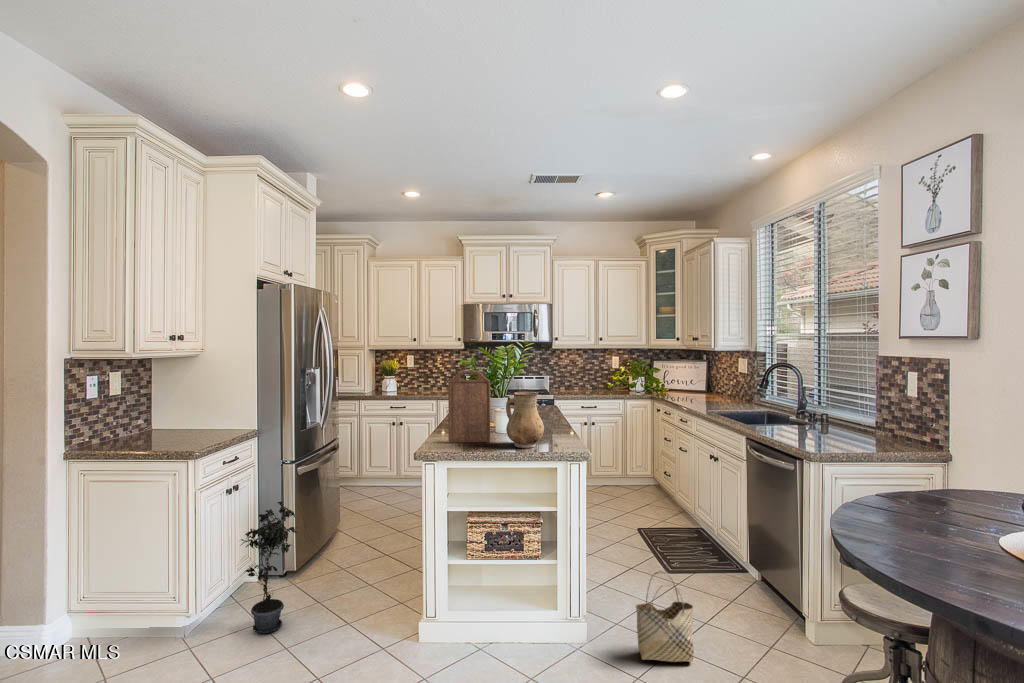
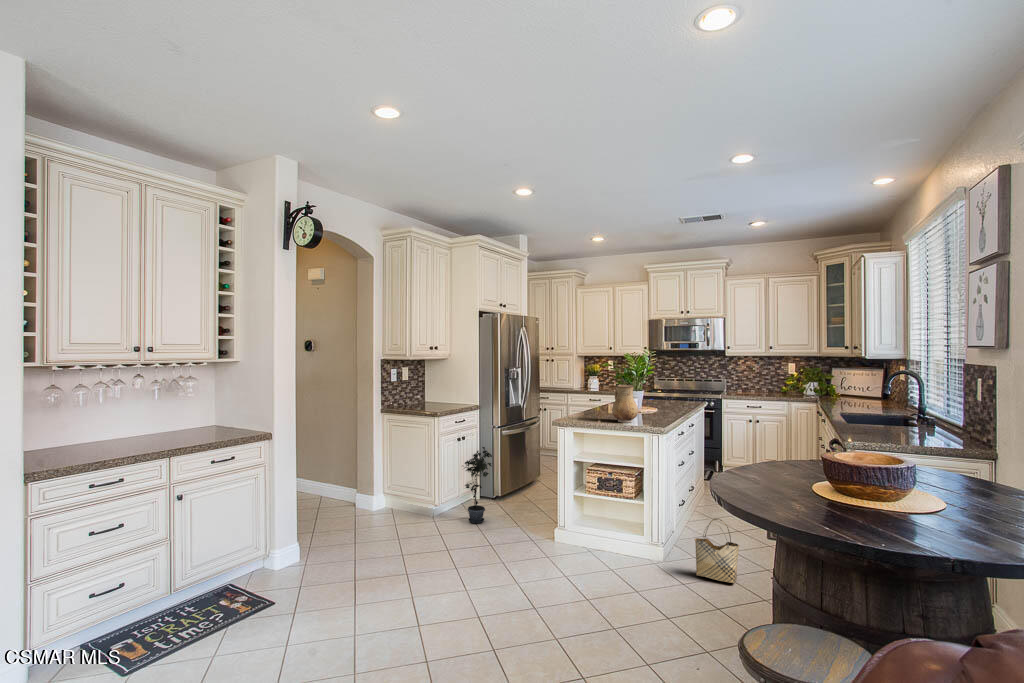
cutting board: present [448,371,490,443] -> none [578,370,606,419]

